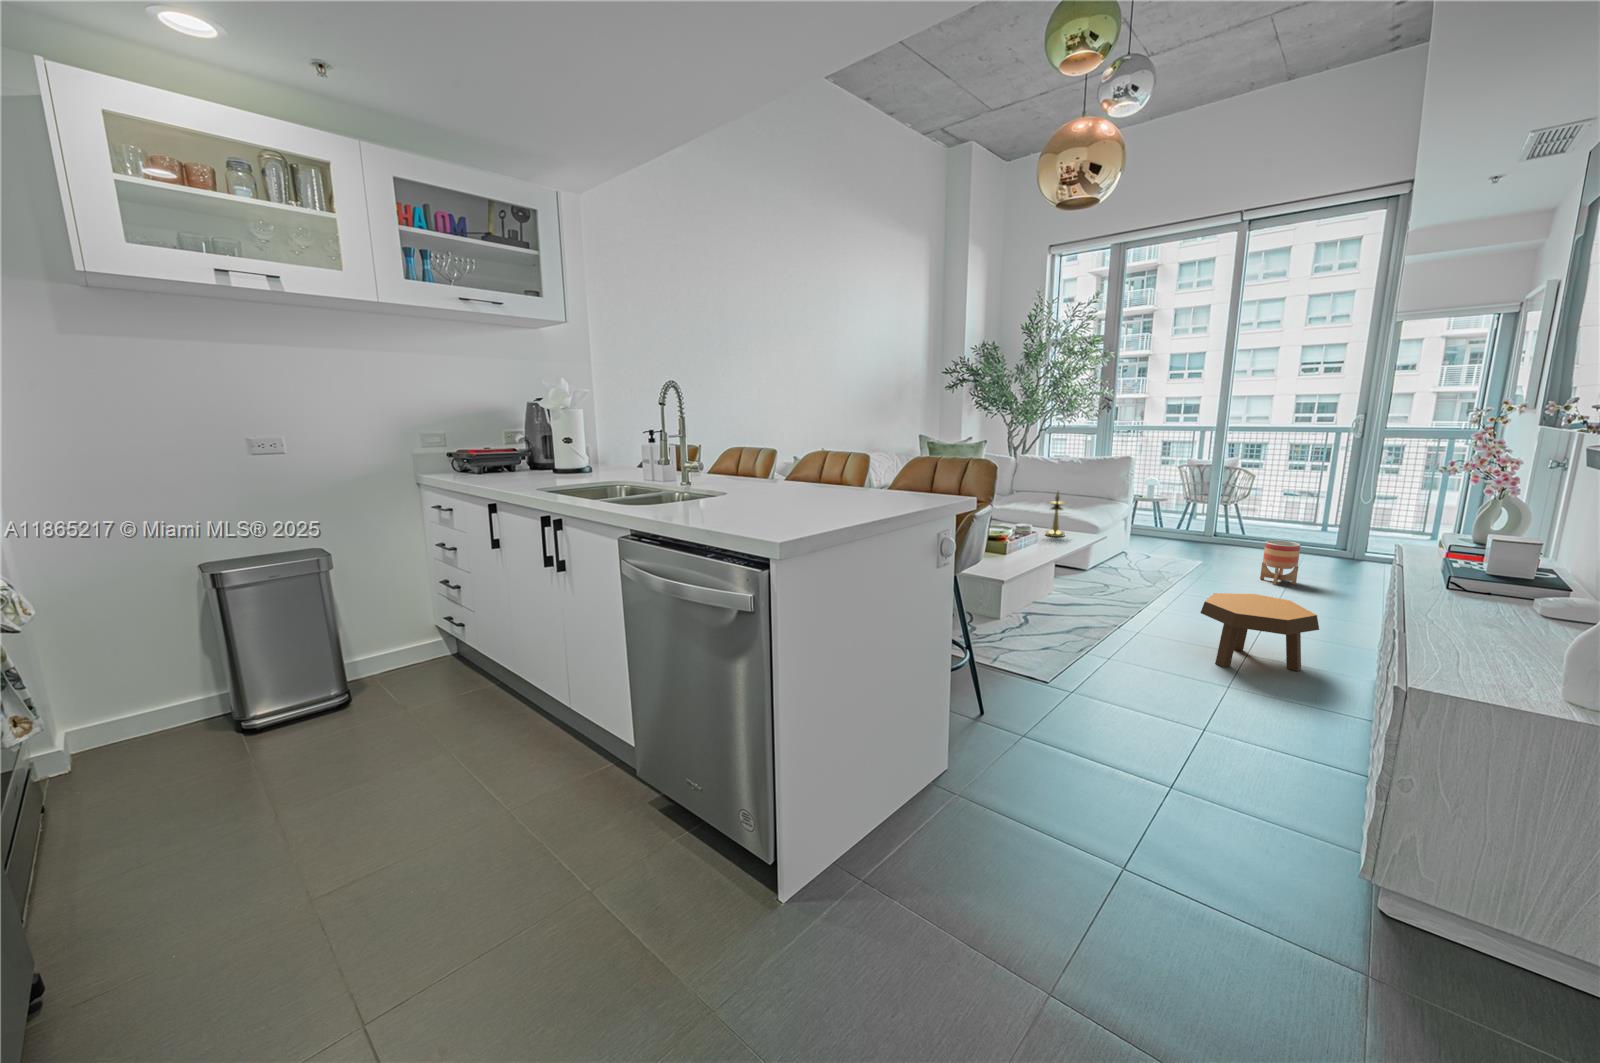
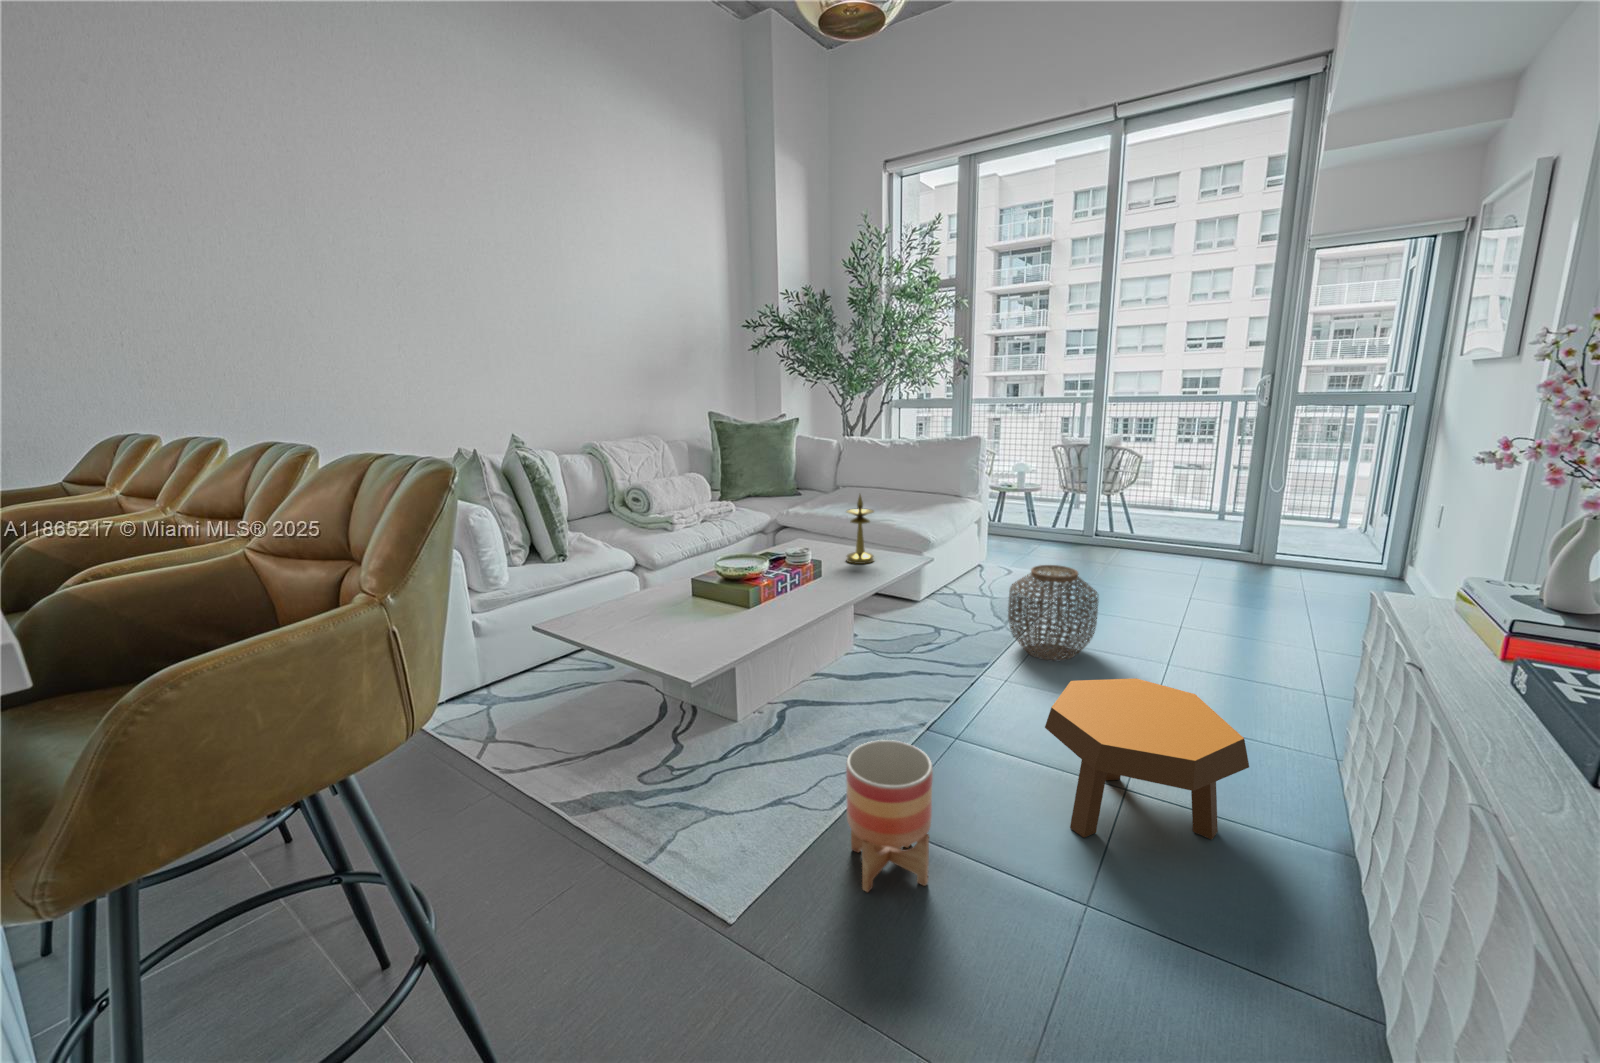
planter: present [1260,540,1301,585] -> present [846,740,933,892]
woven basket: none [1161,541,1226,603] -> present [1008,565,1099,660]

